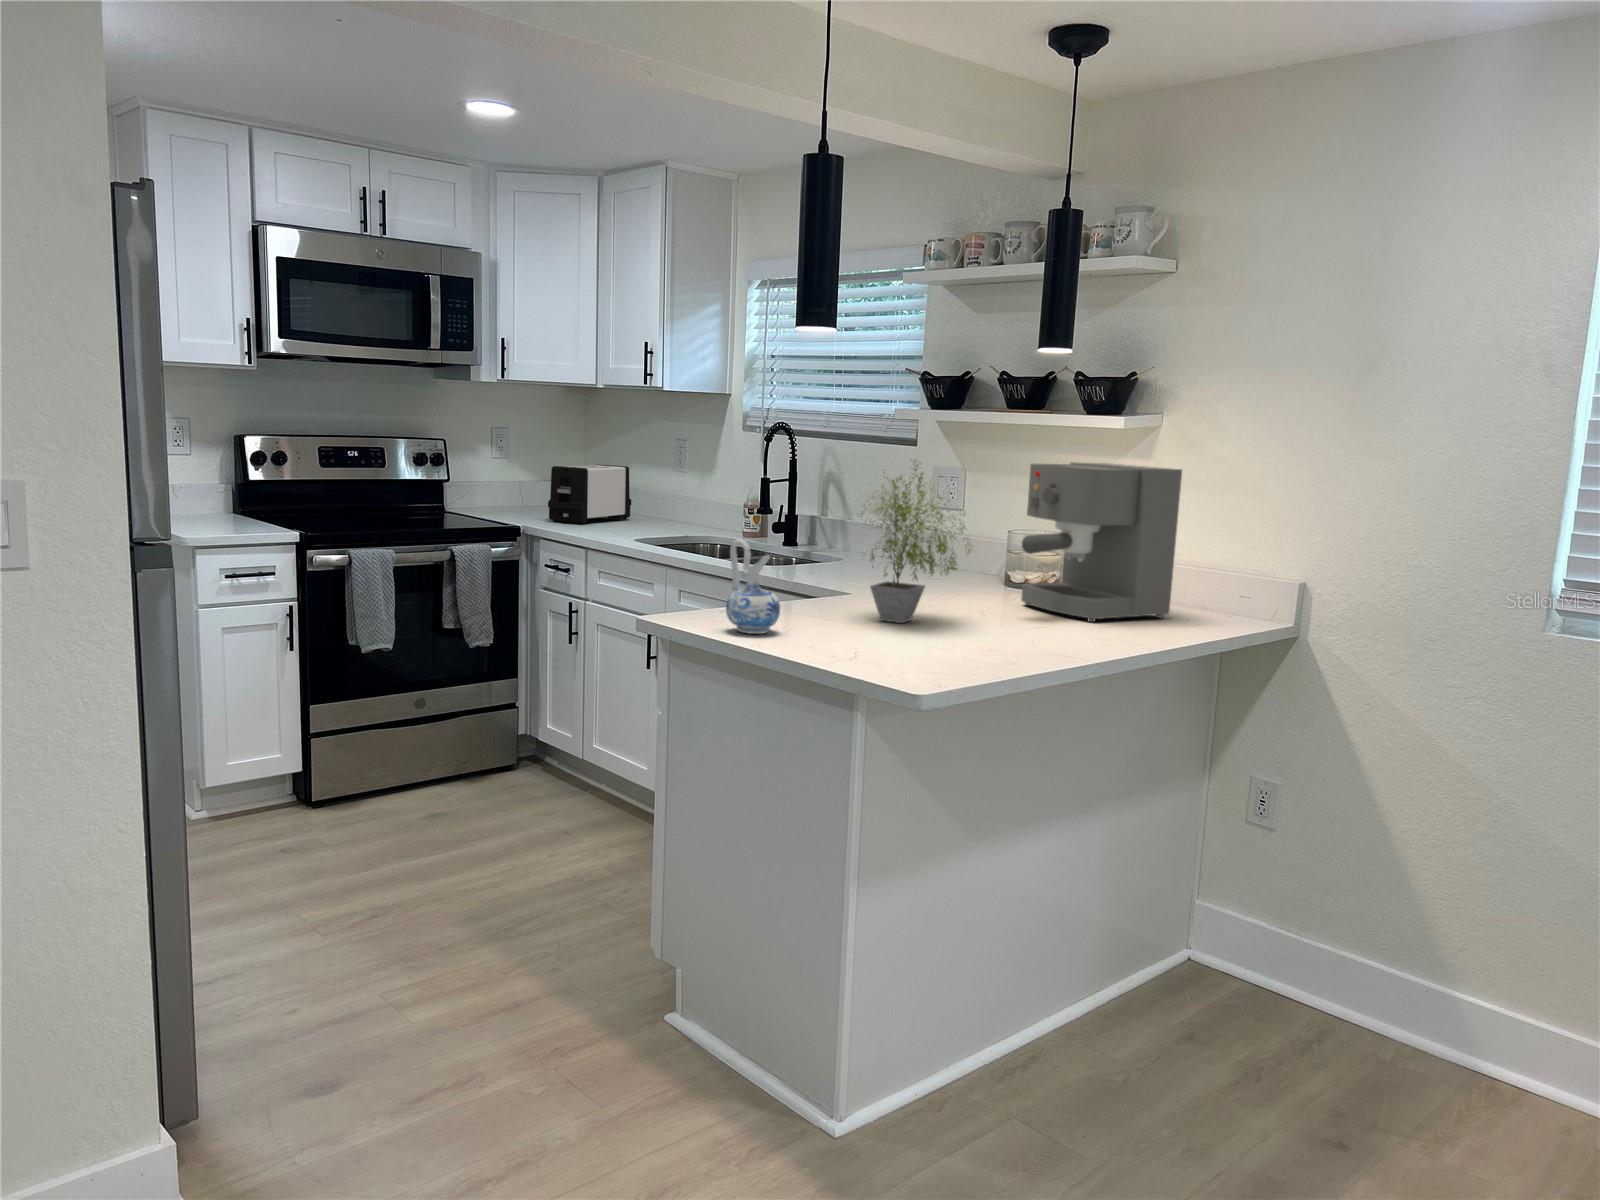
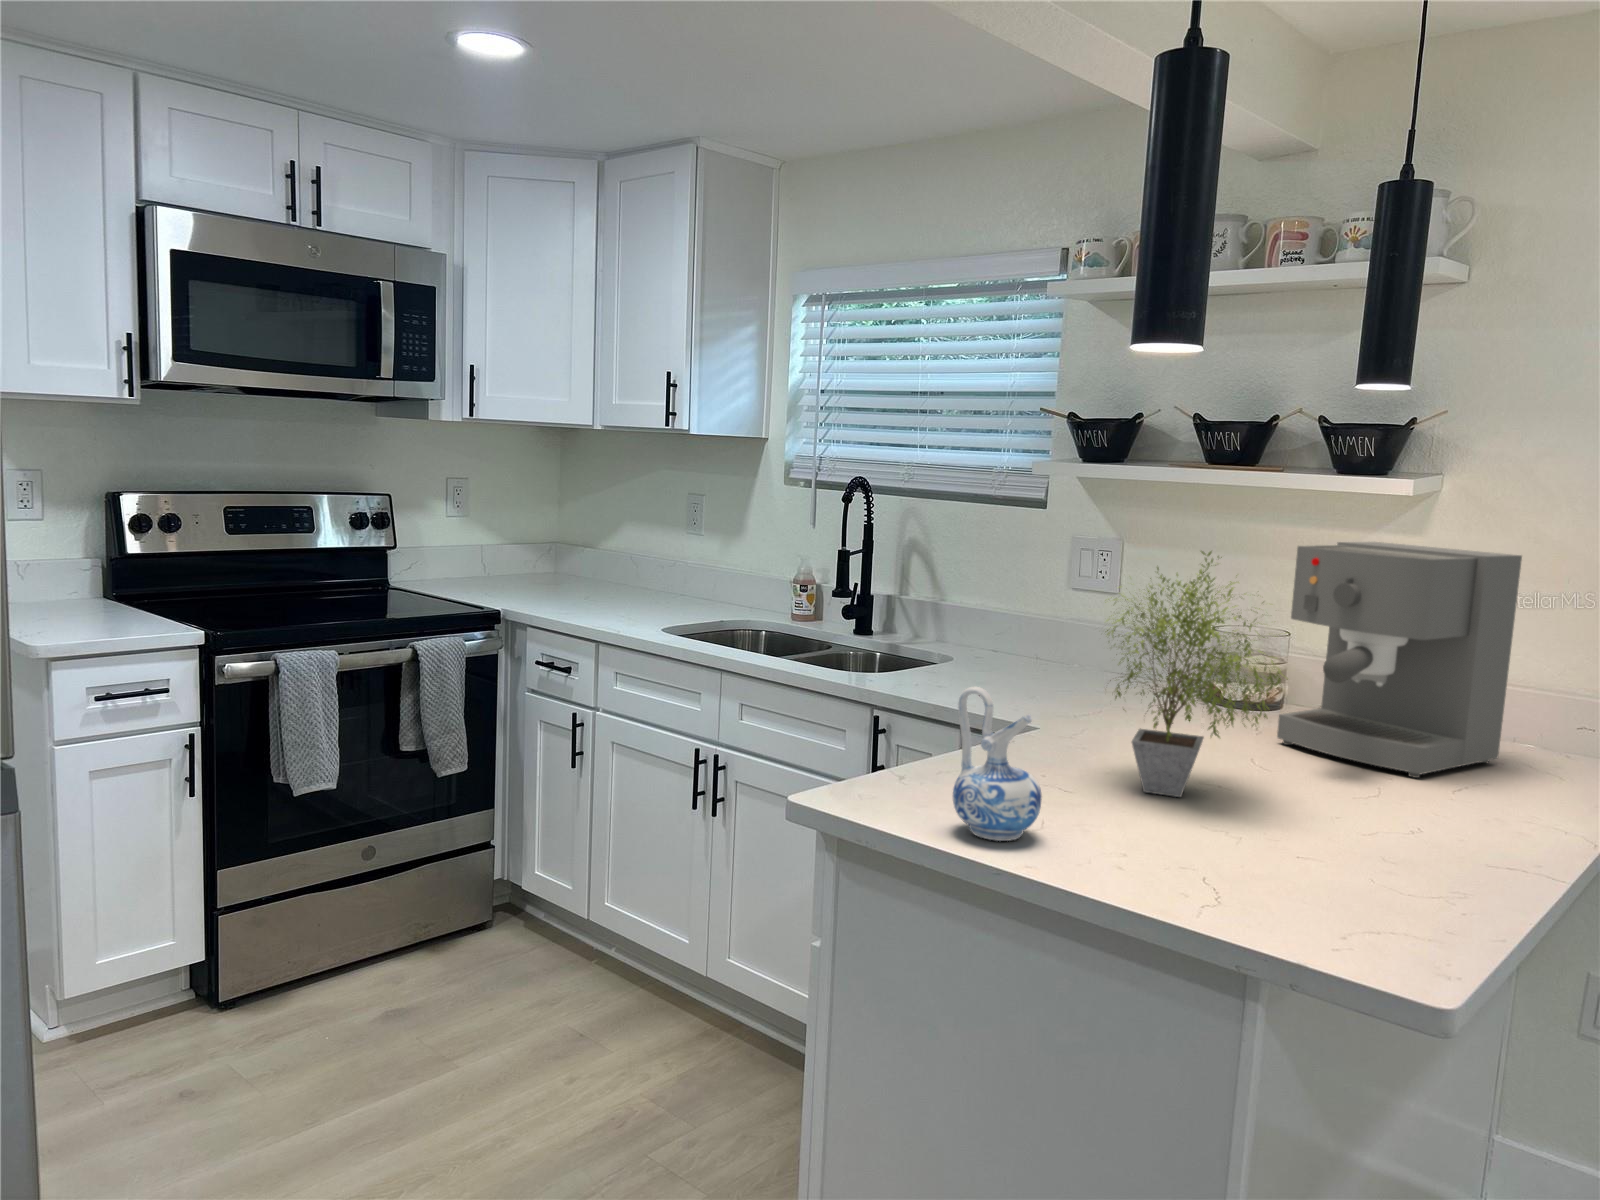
toaster: present [548,465,631,524] -> none [529,525,630,604]

